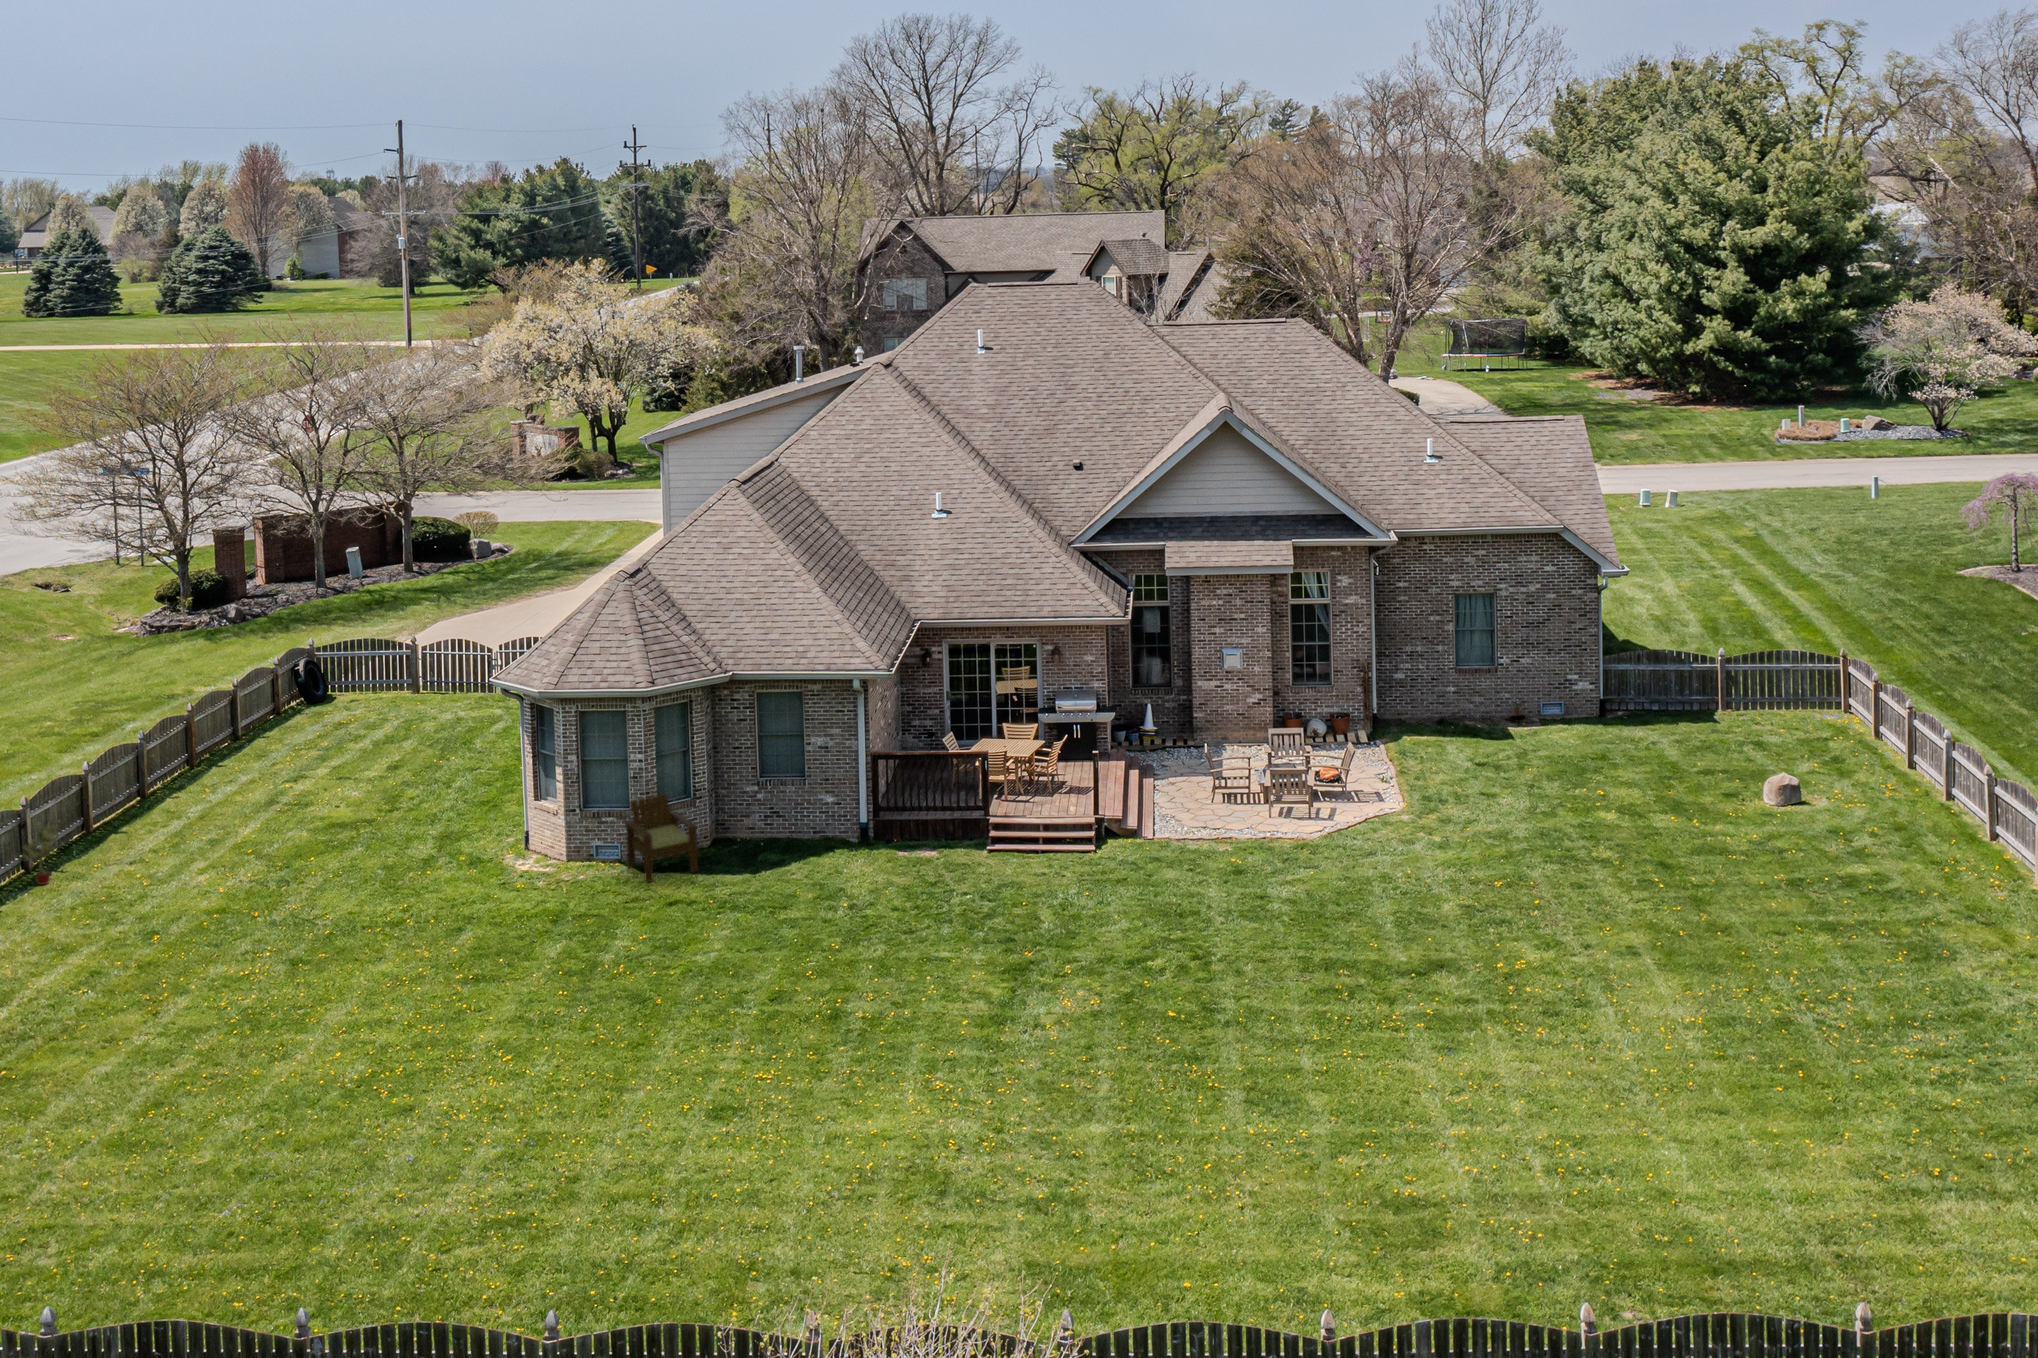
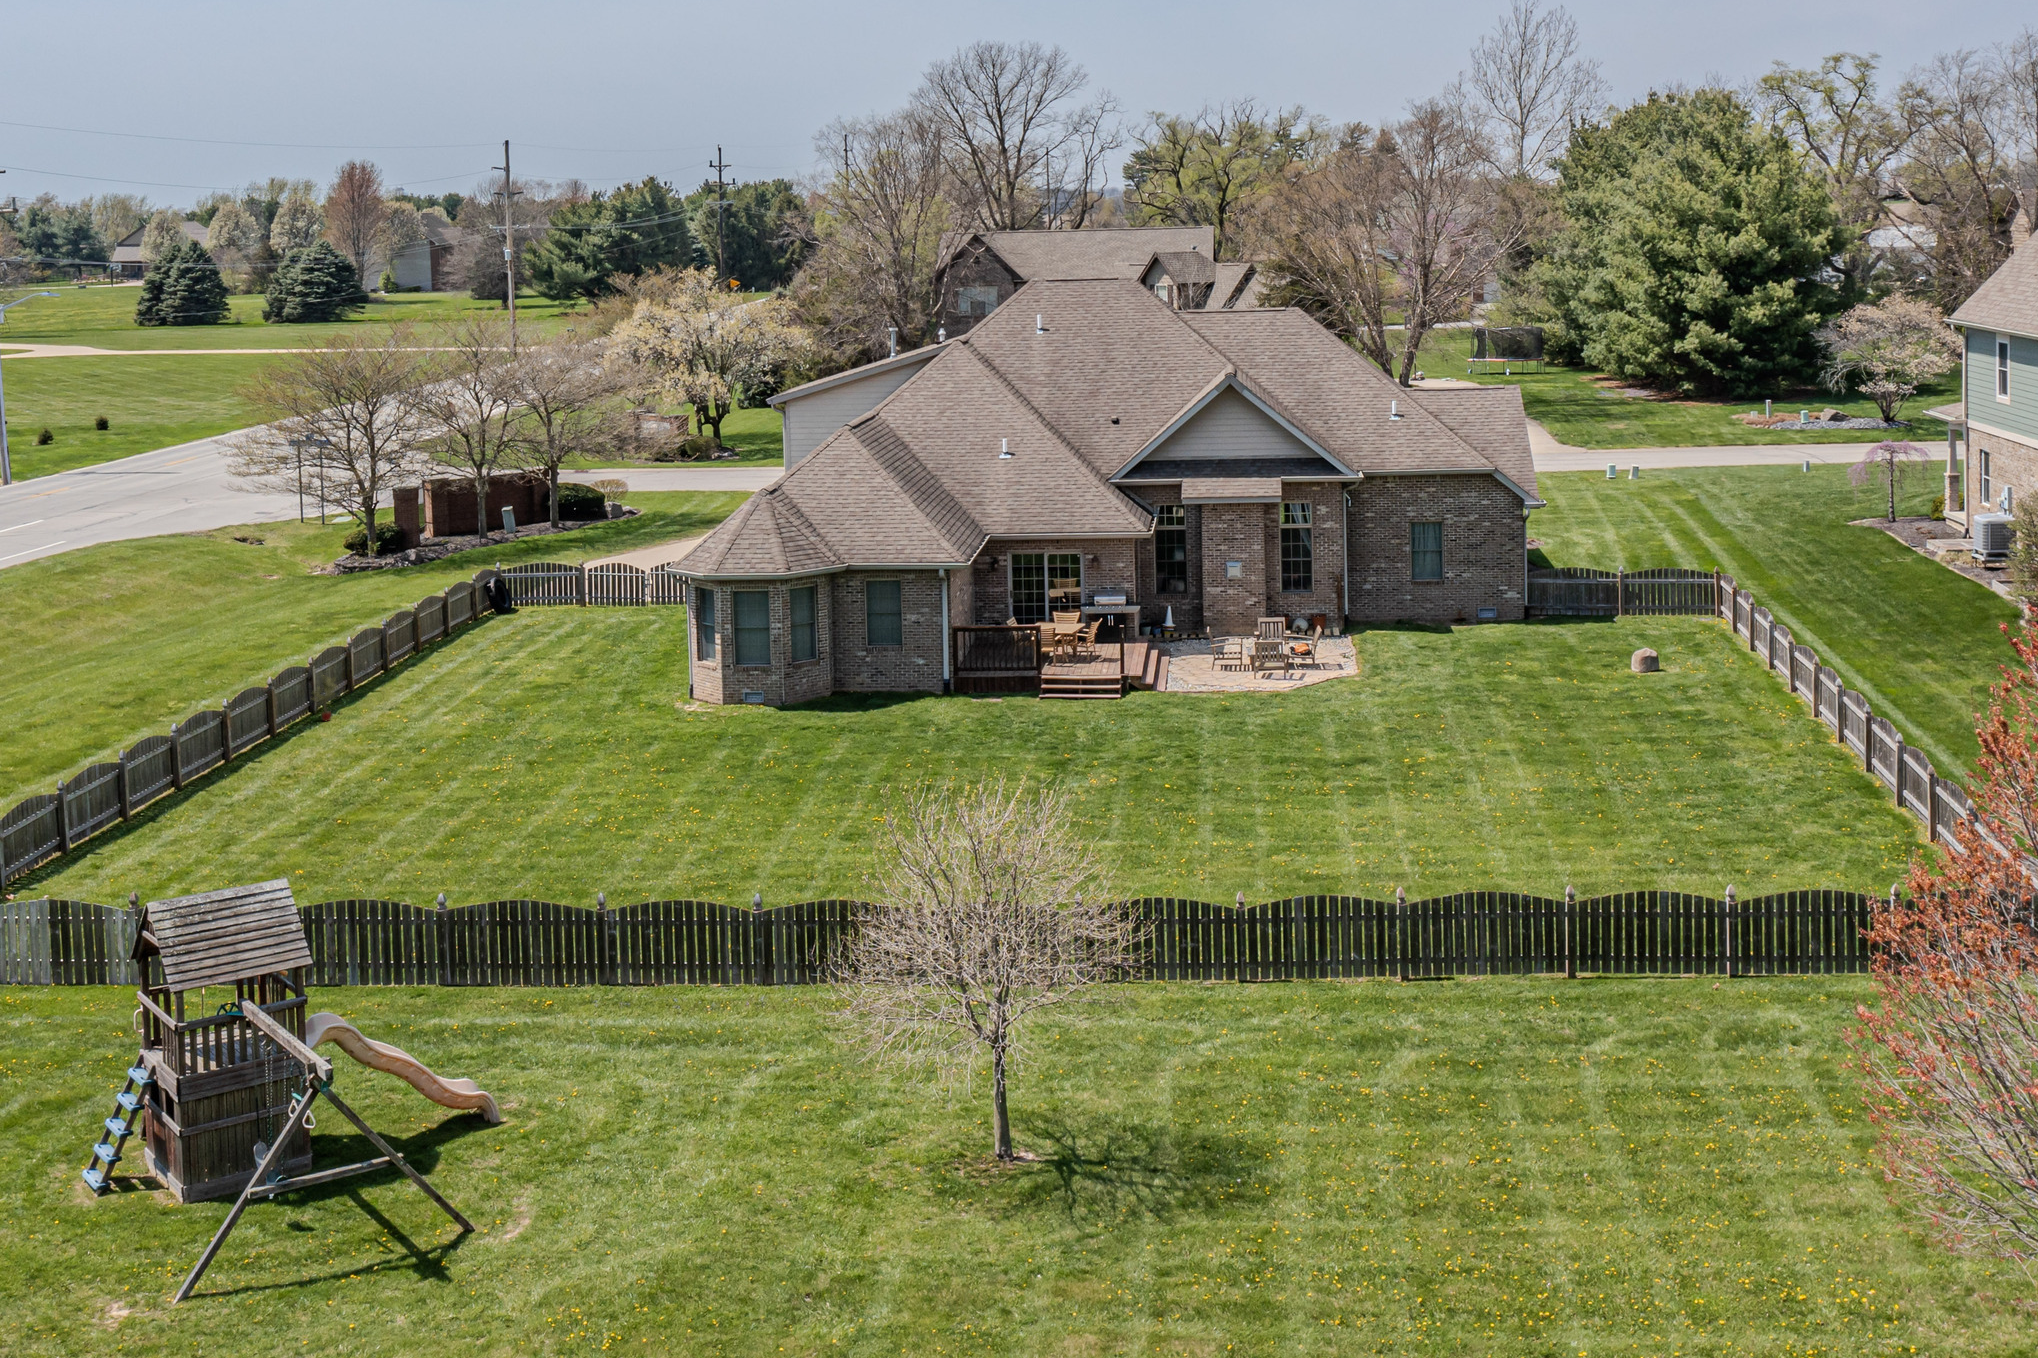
chair: present [625,795,698,883] -> none [767,656,823,719]

